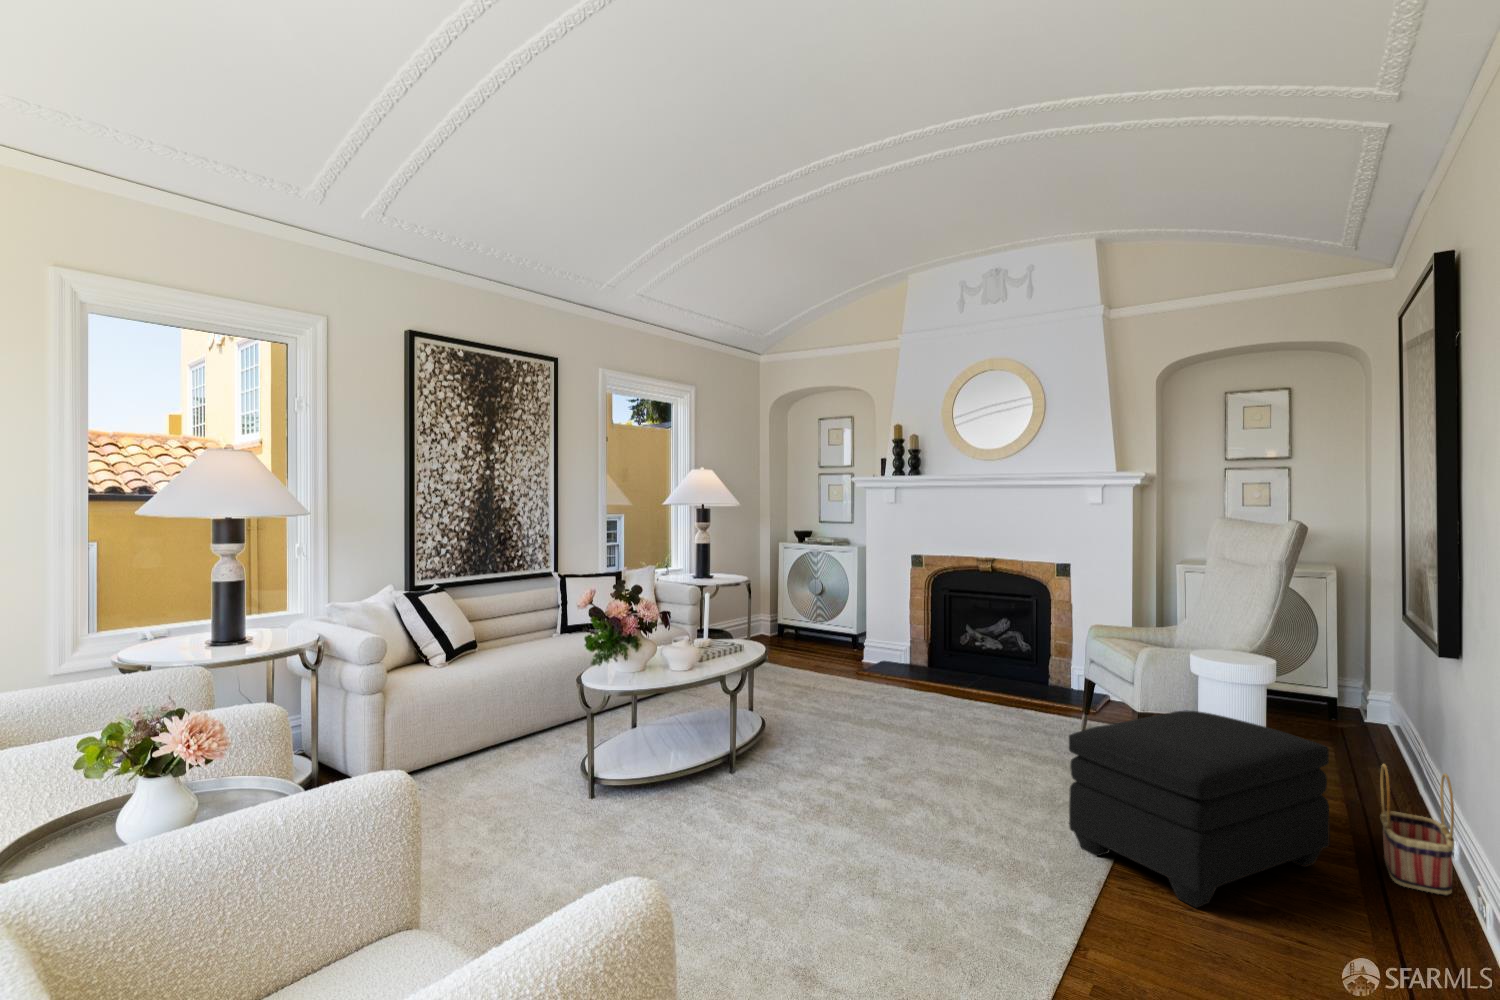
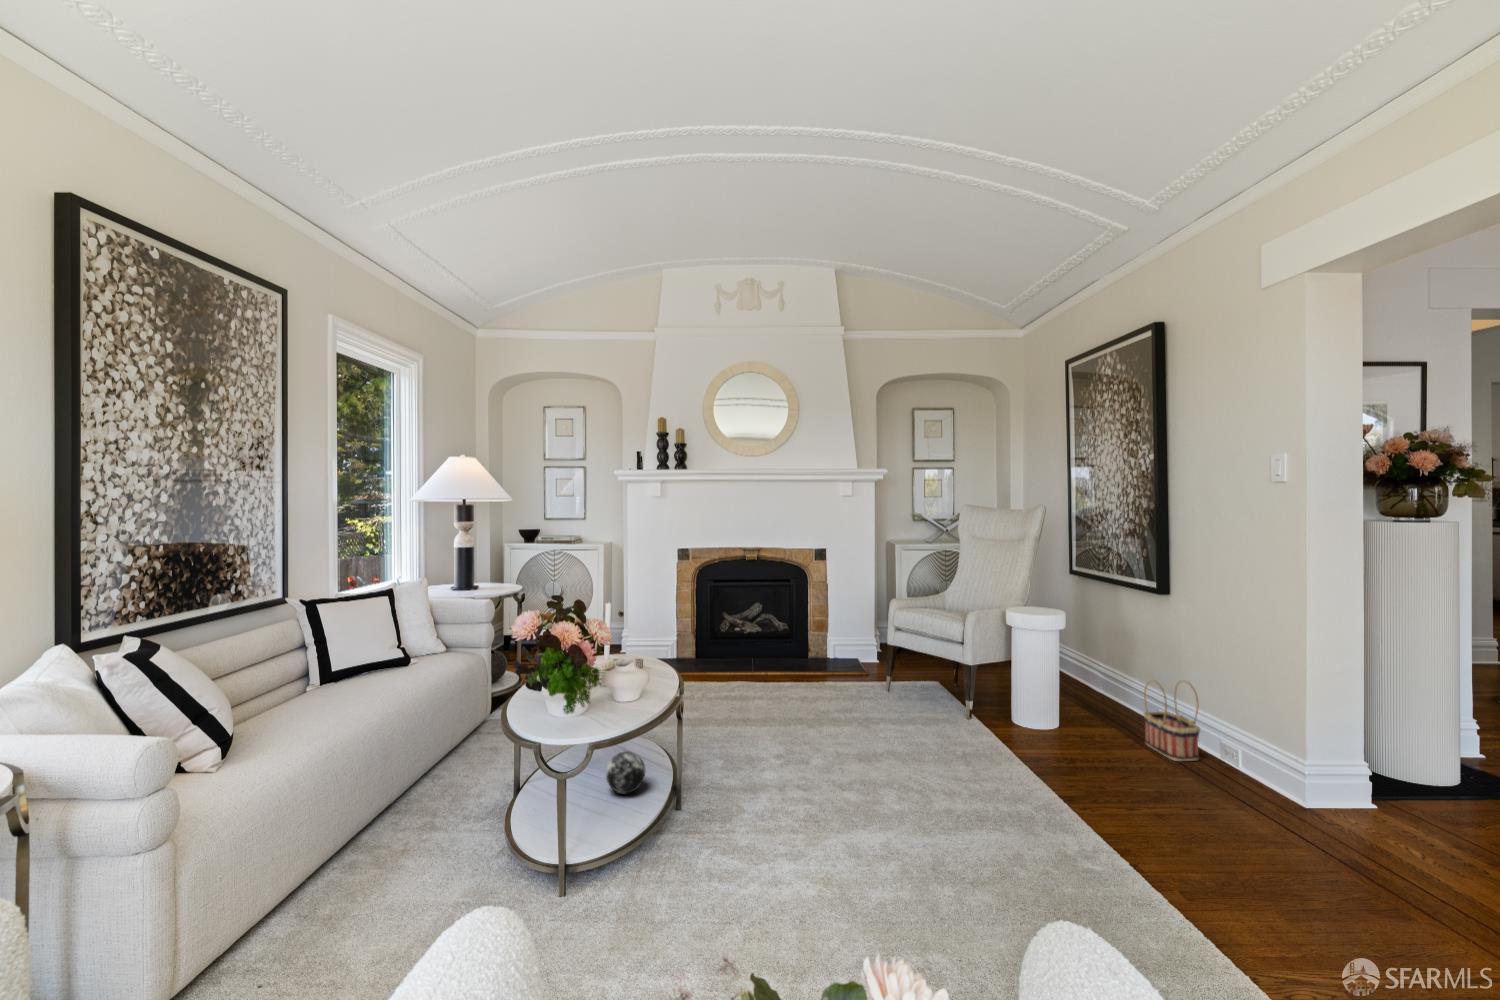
ottoman: present [1069,710,1330,908] -> none [1013,663,1146,815]
decorative orb: none [674,712,707,745] -> present [606,751,645,793]

